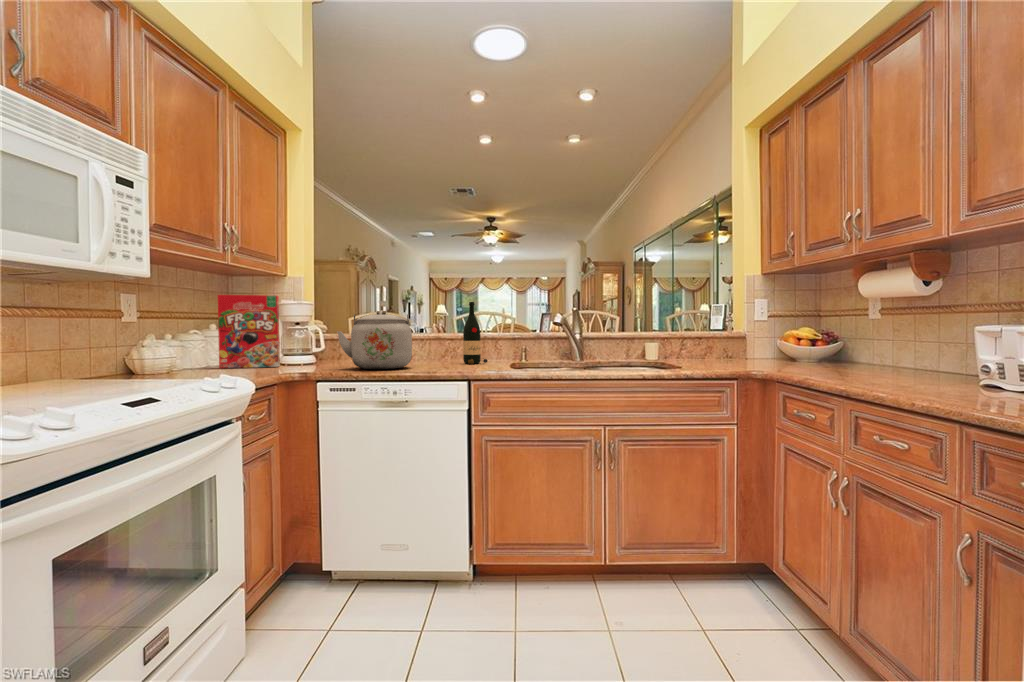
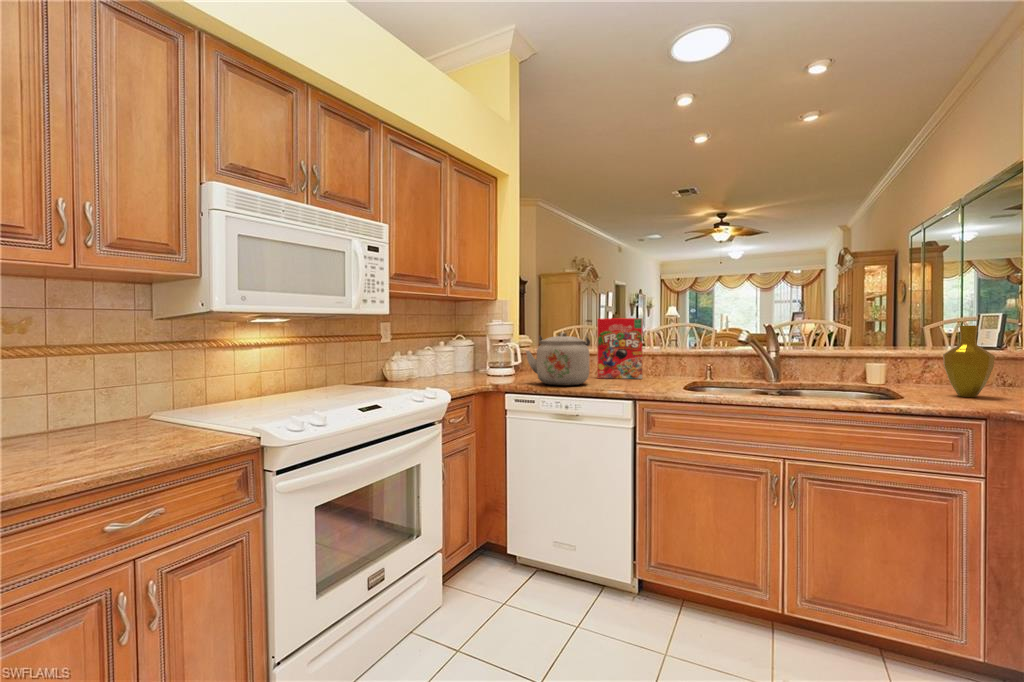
cereal box: present [218,295,280,368] -> present [597,318,643,379]
wine bottle: present [463,302,488,364] -> none [644,322,668,383]
vase: none [702,306,736,363] -> present [943,325,995,397]

